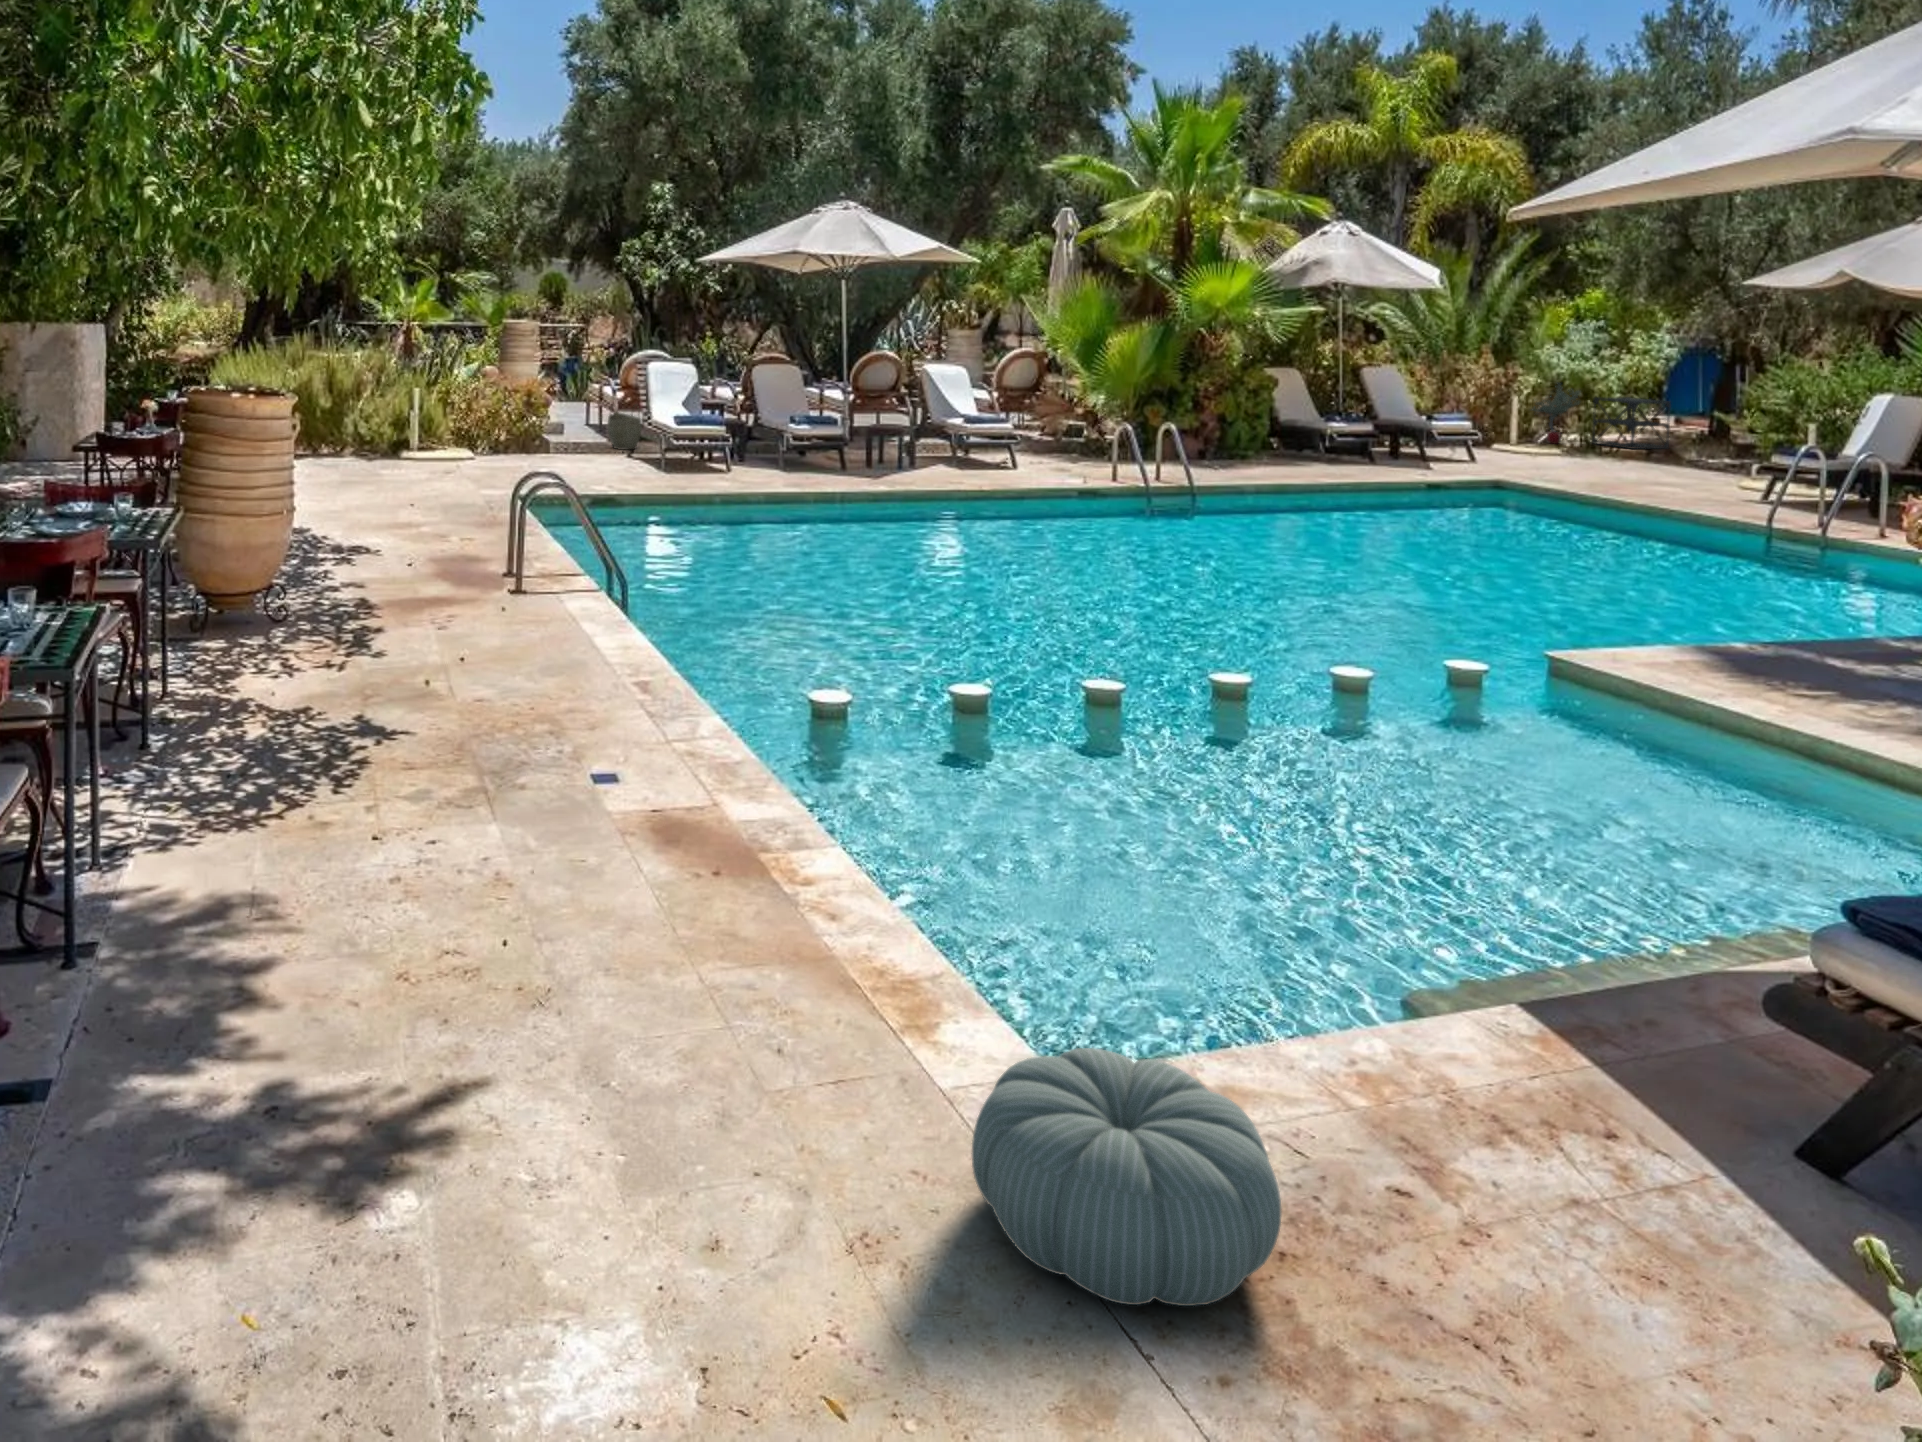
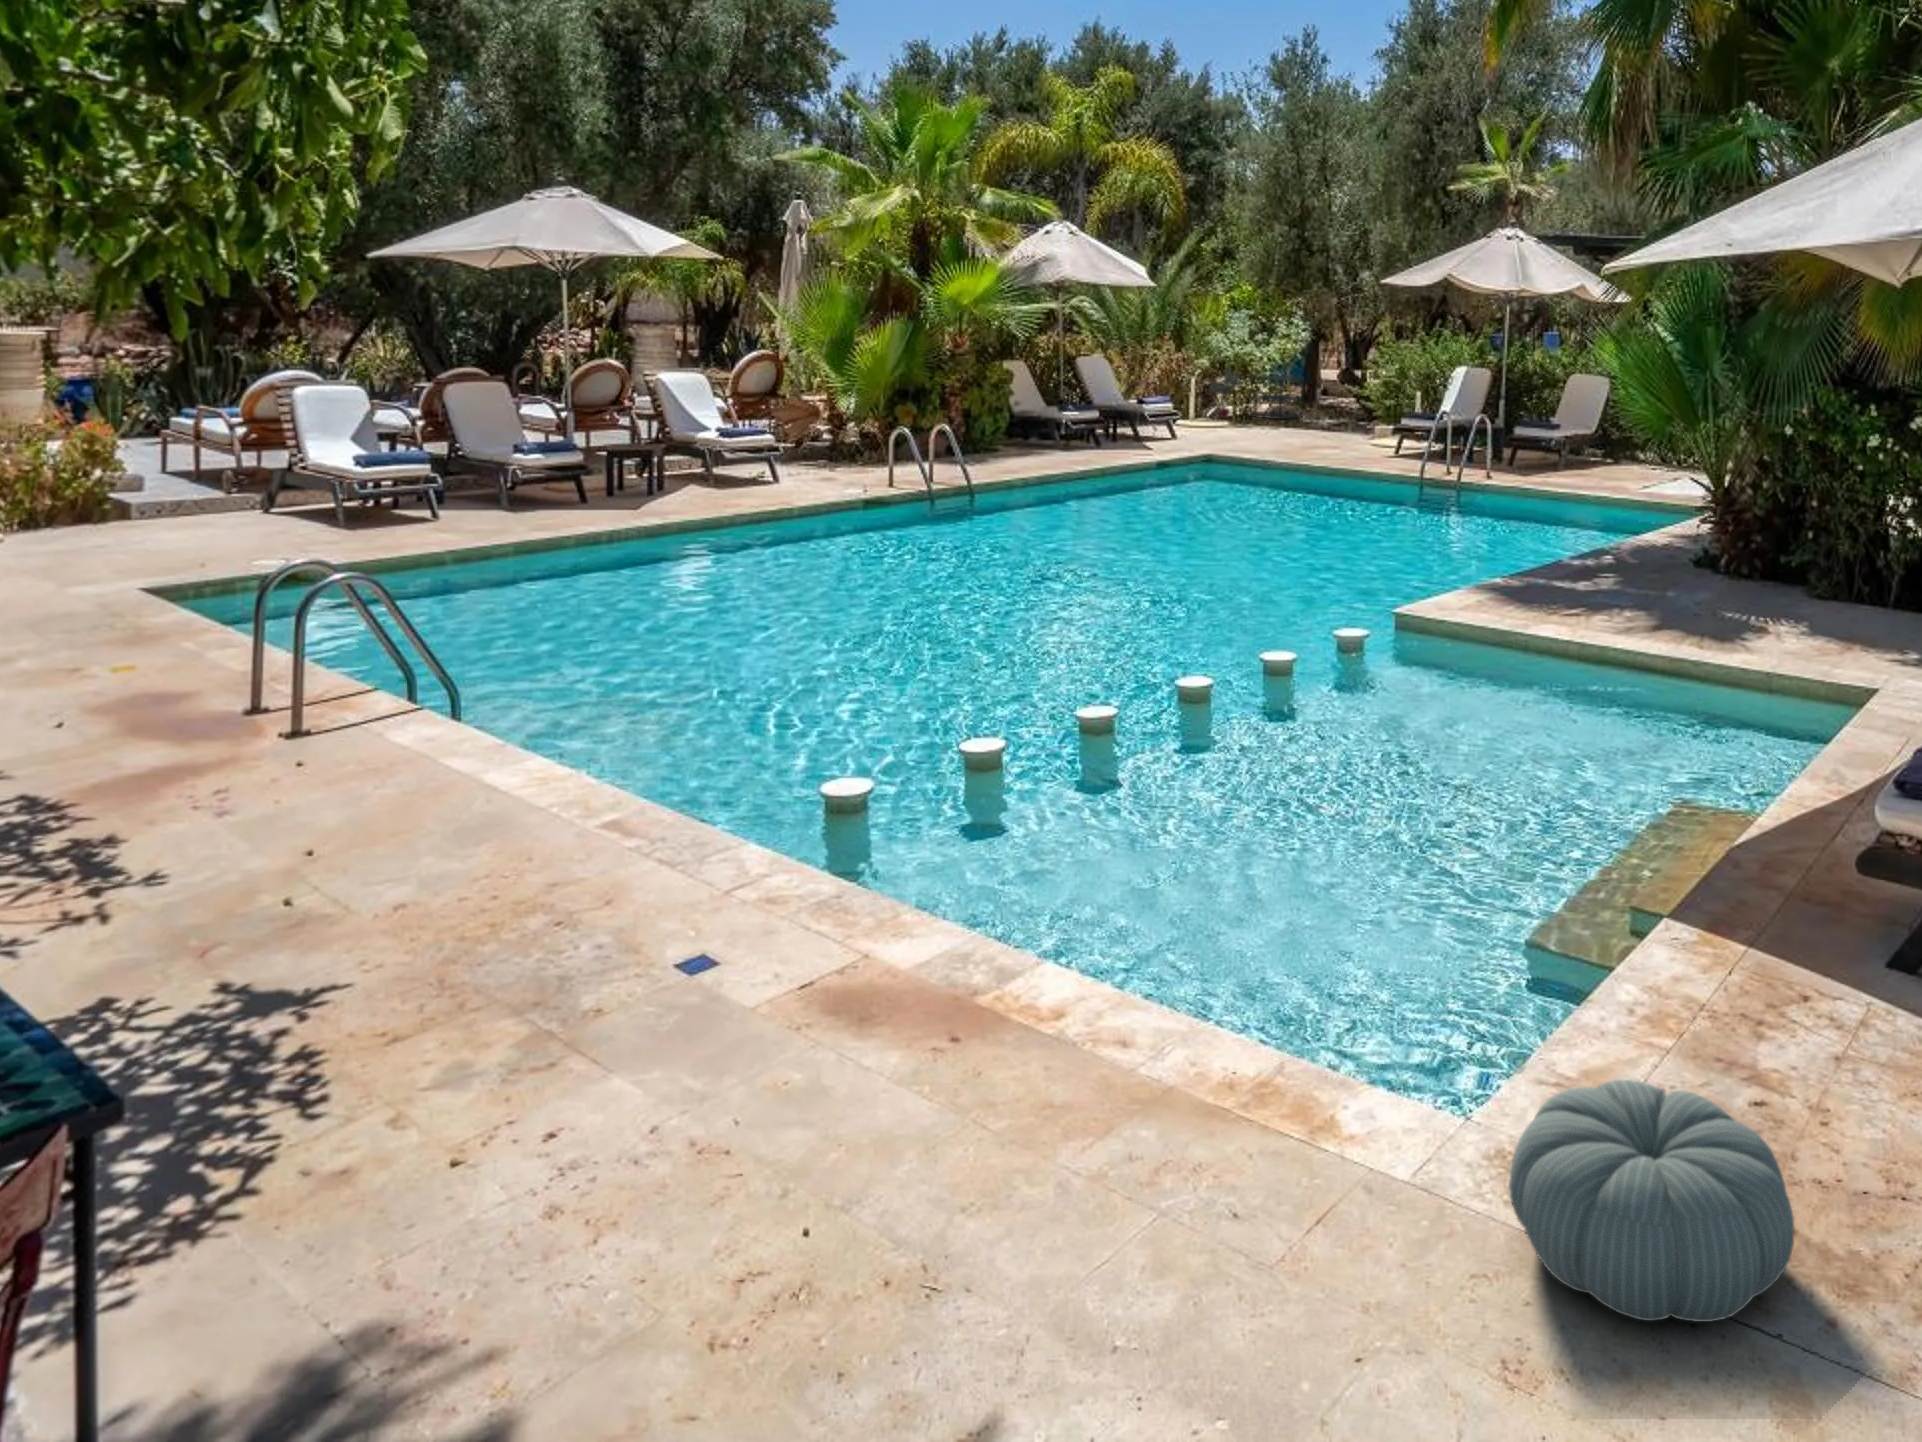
woven basket: present [608,405,642,450] -> none [219,441,279,505]

